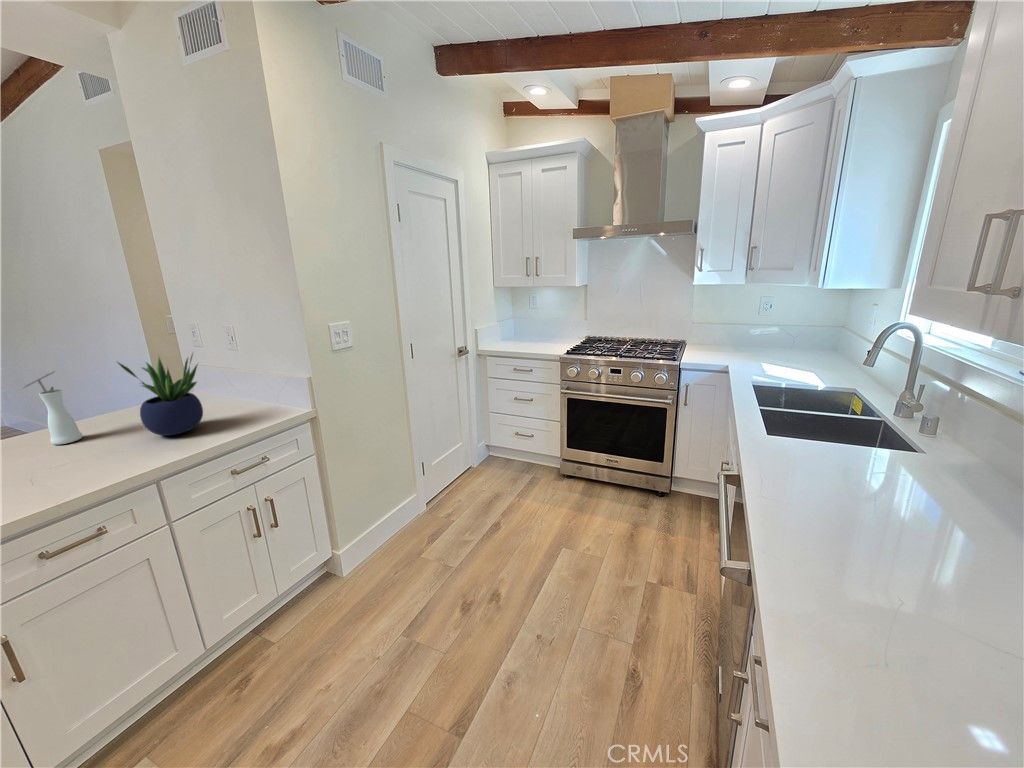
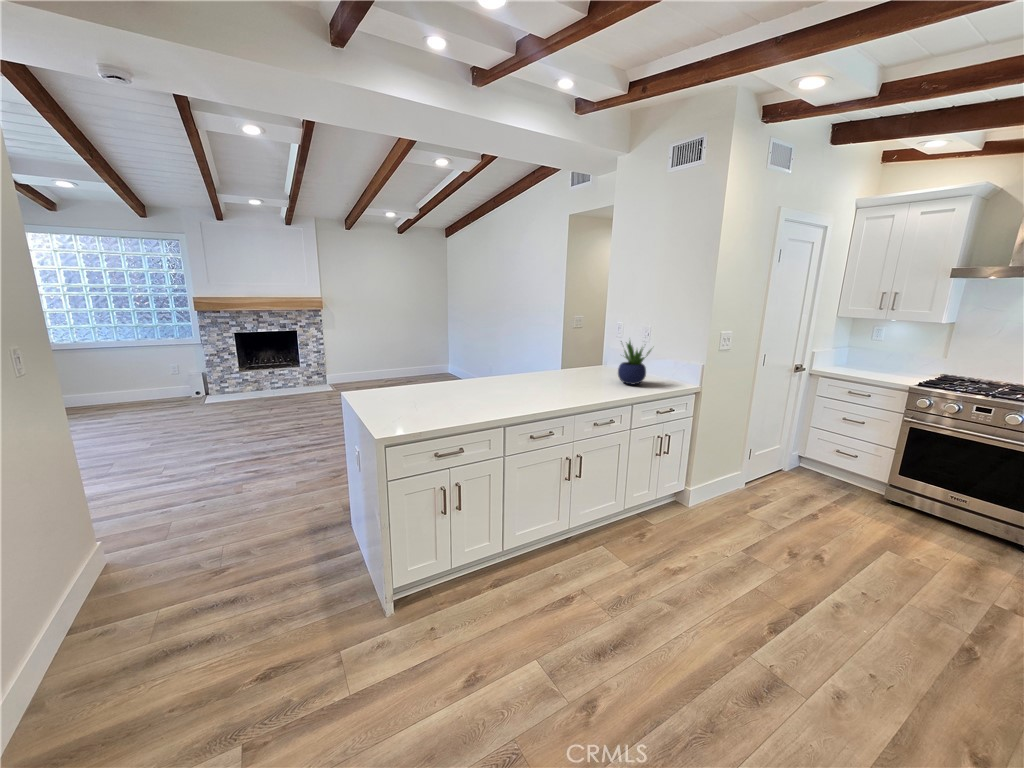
vase: present [20,371,83,445] -> none [570,341,585,379]

